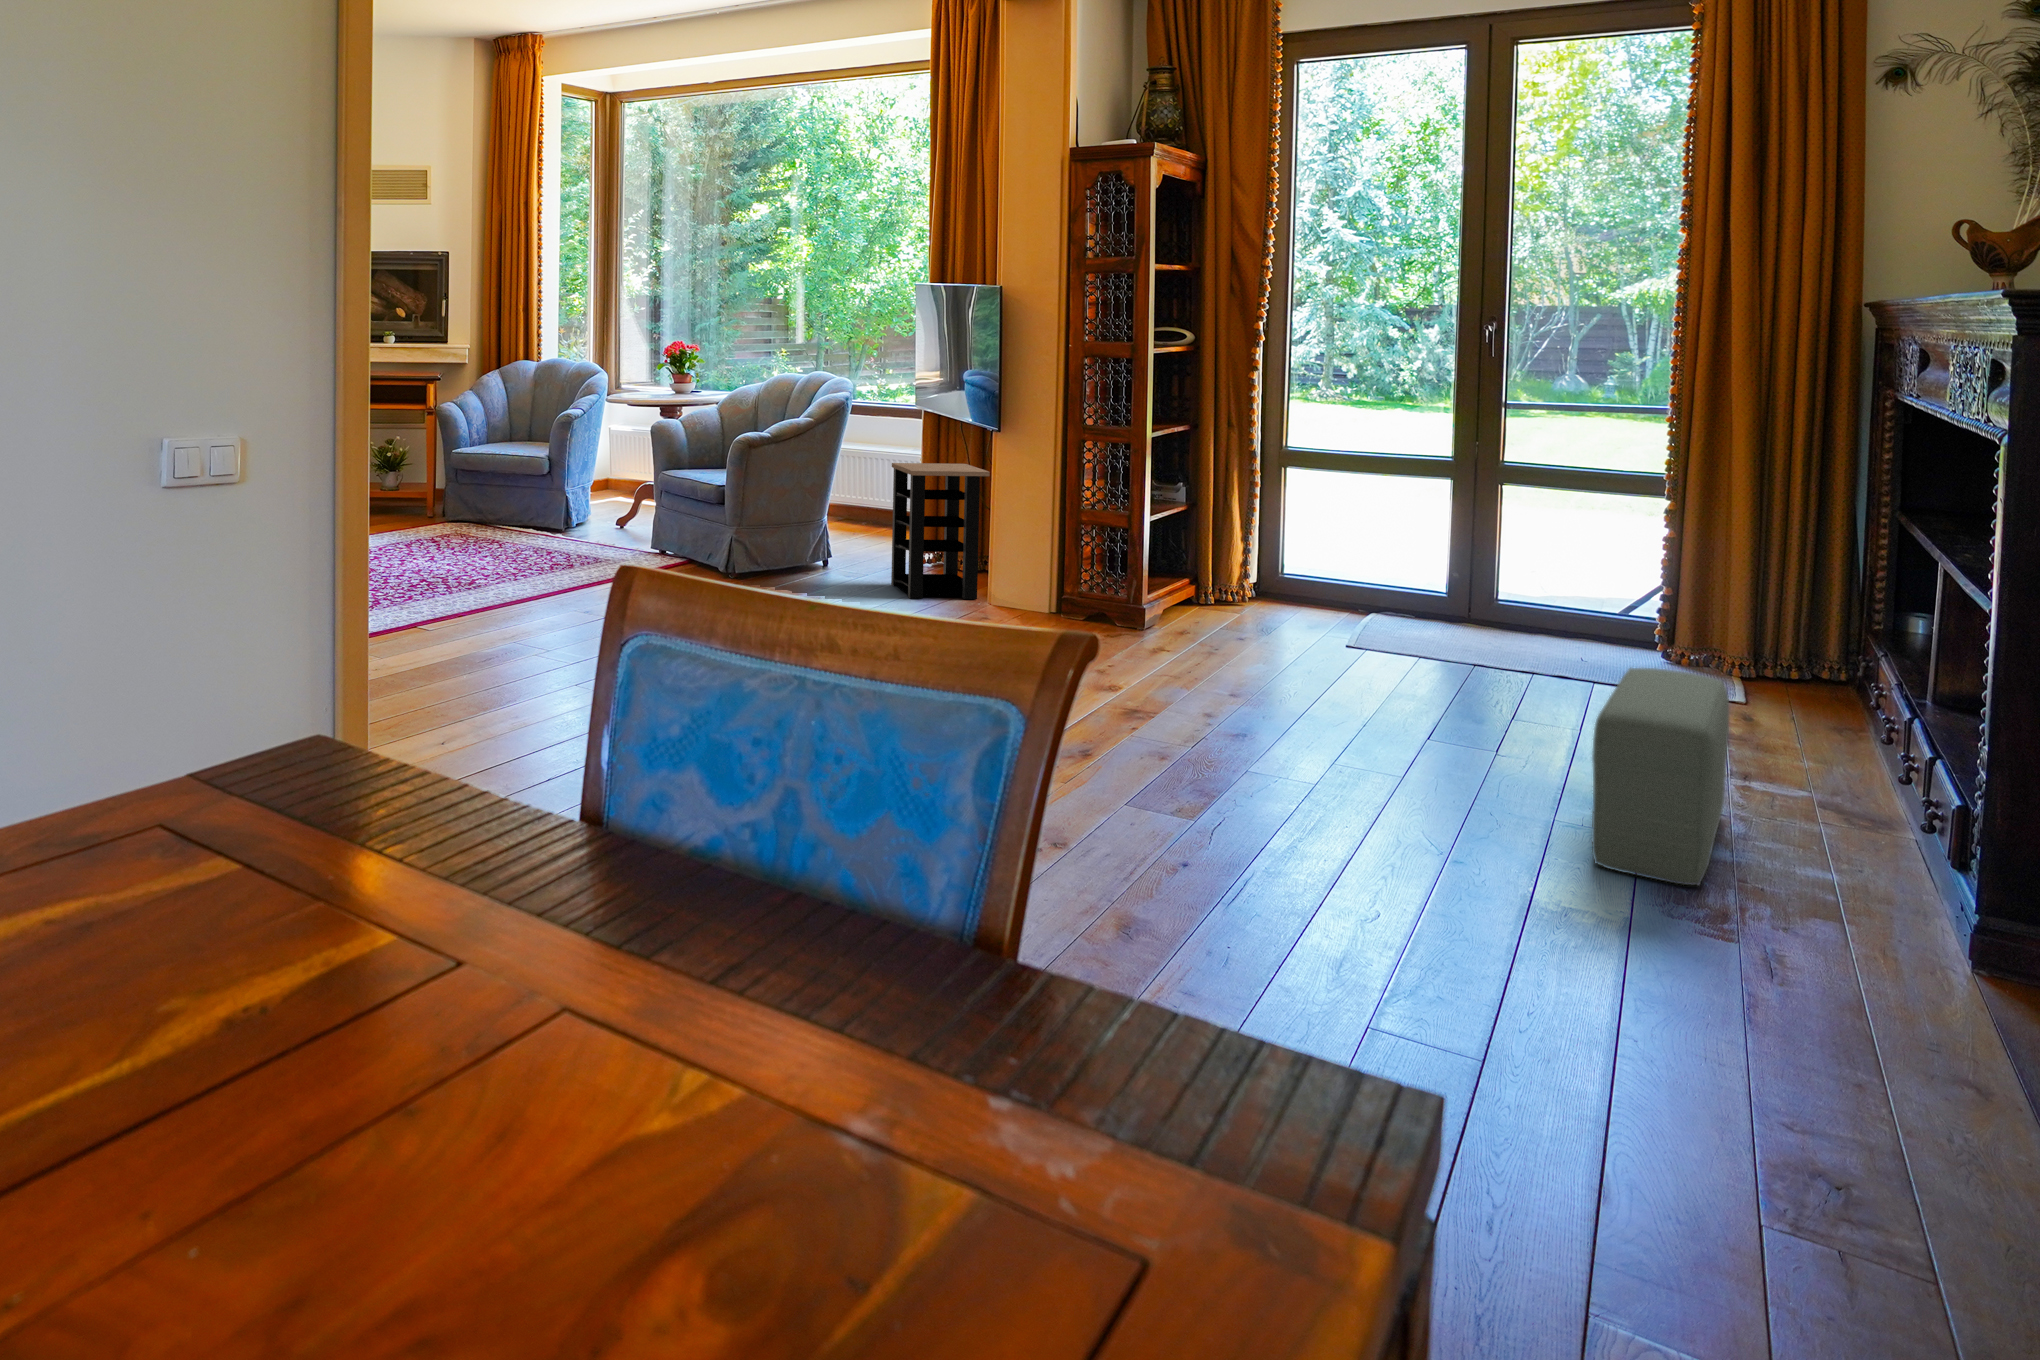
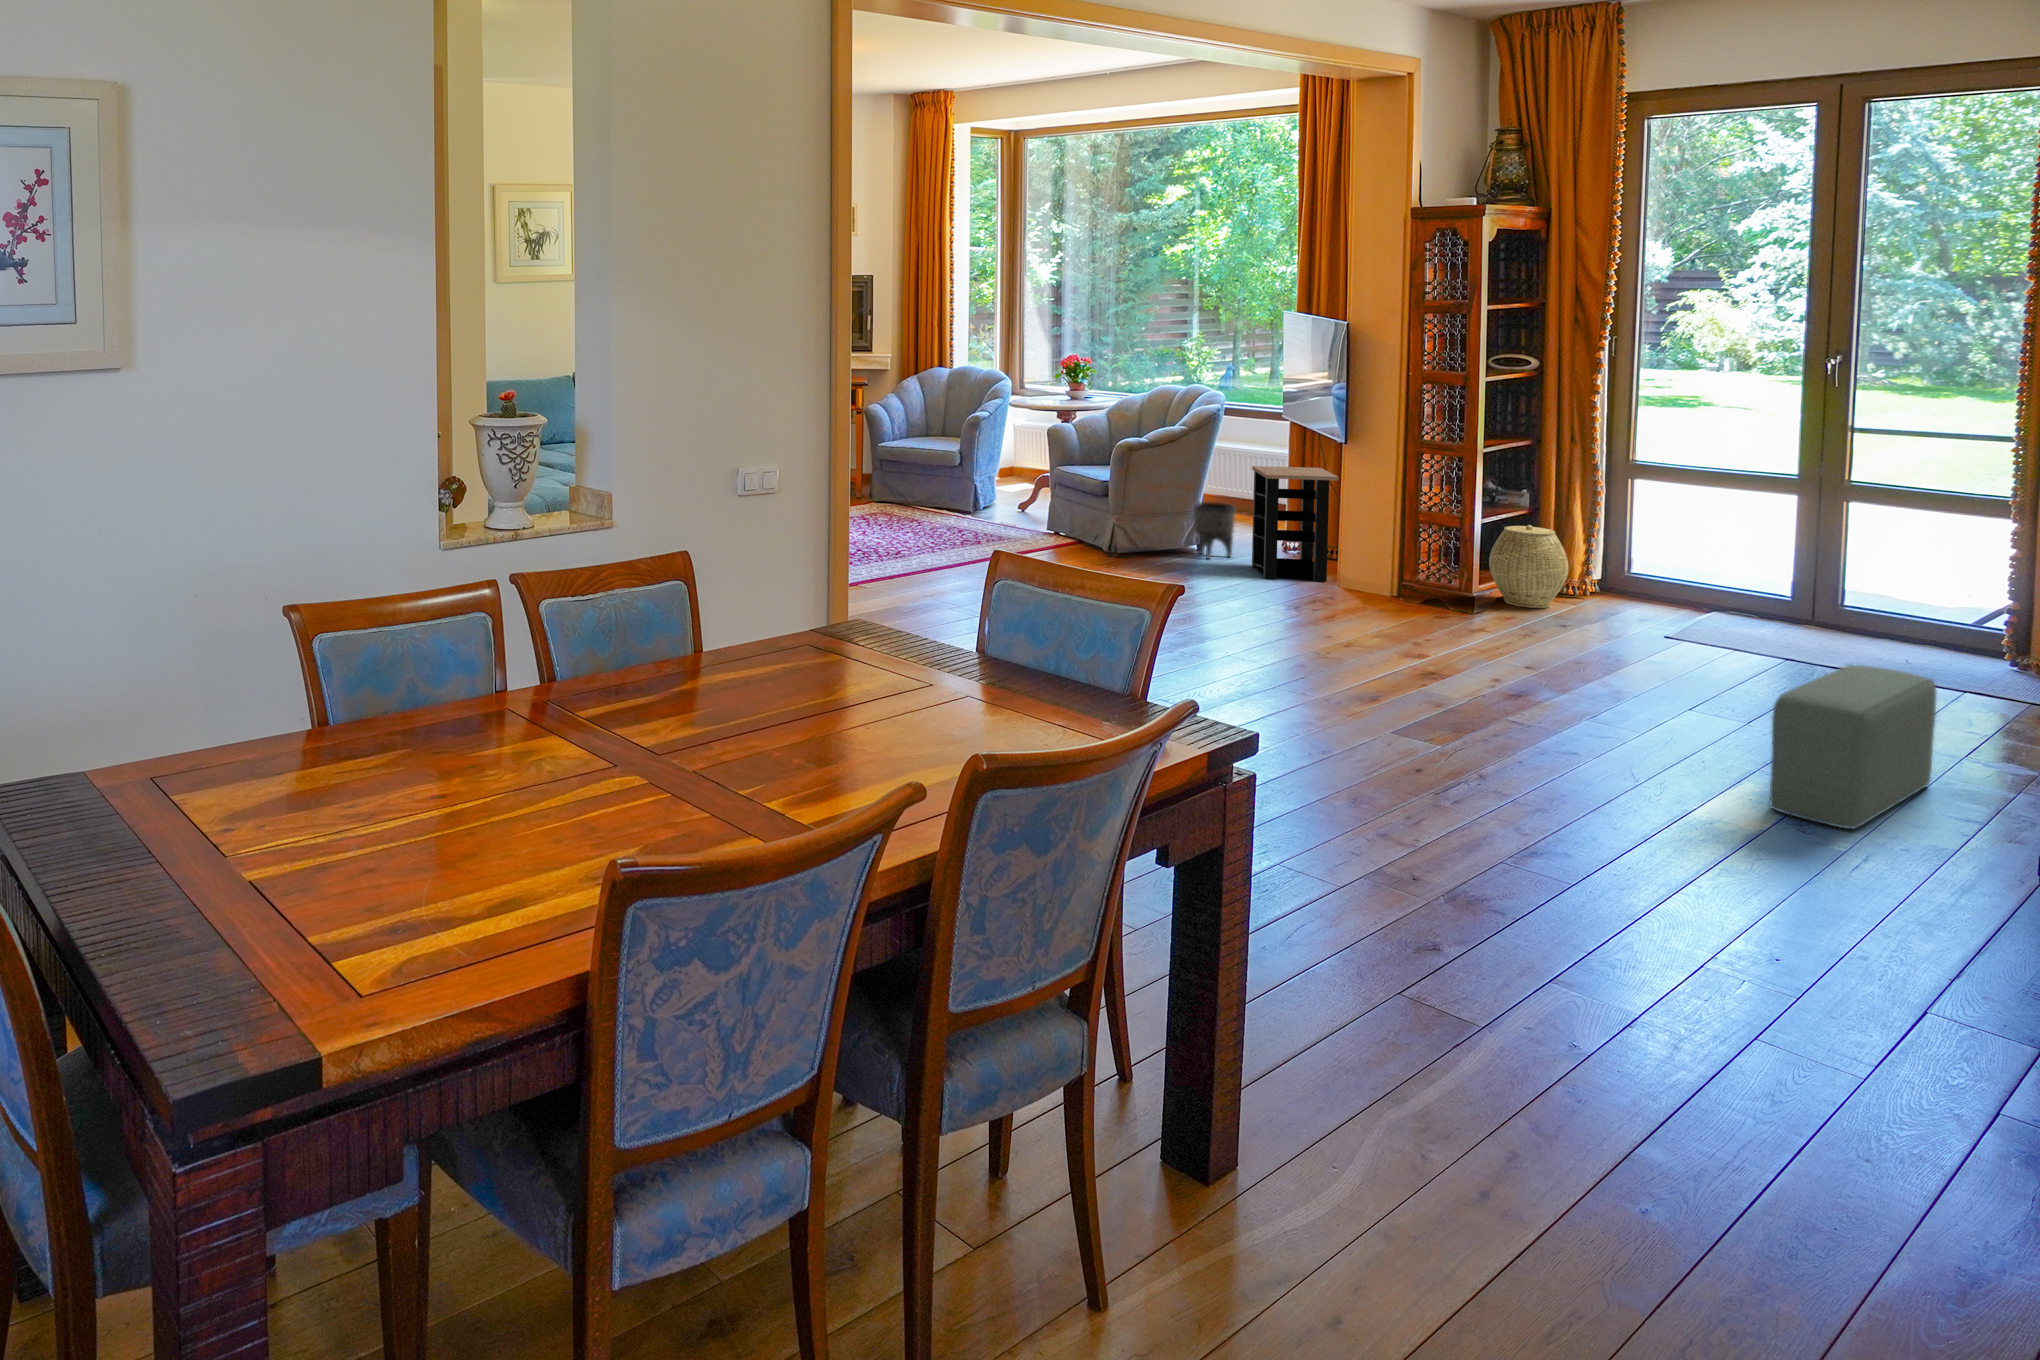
planter: none [824,510,871,579] -> present [1193,502,1235,559]
woven basket: none [1151,523,1234,620] -> present [1489,525,1569,608]

